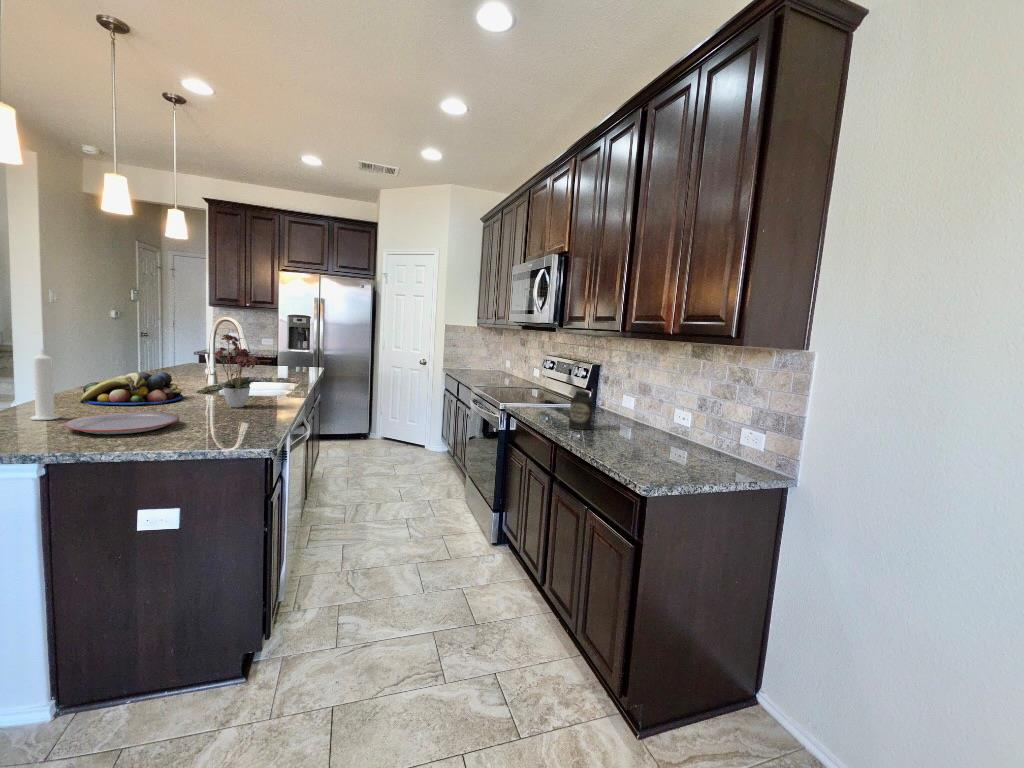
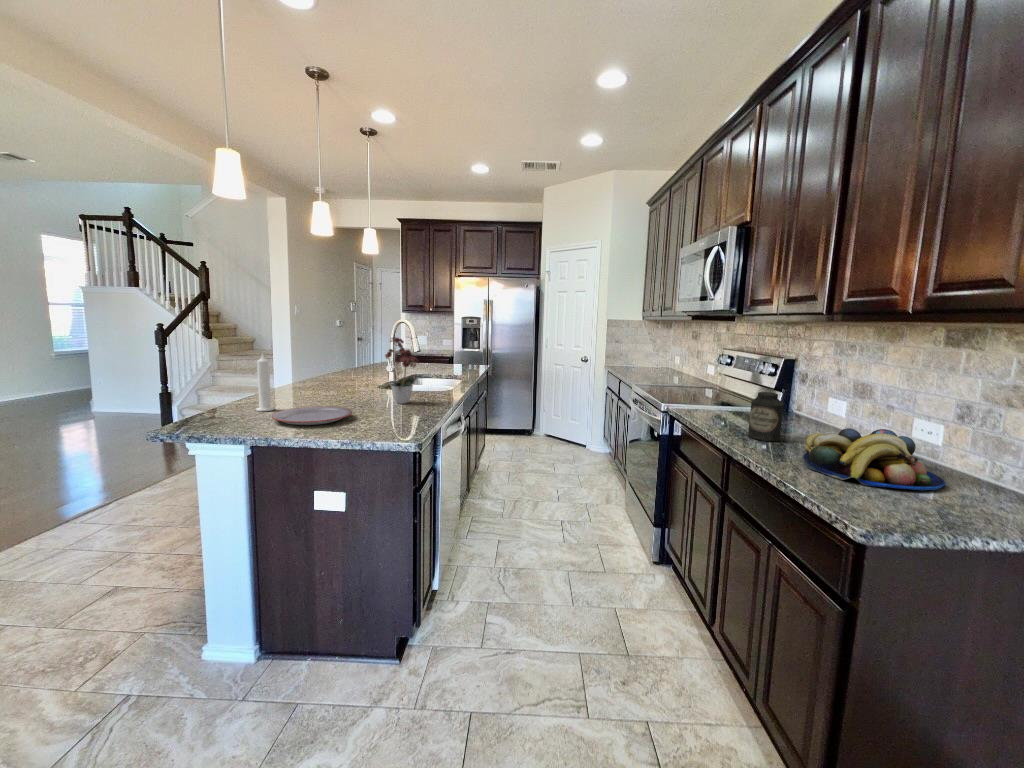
fruit bowl: present [80,372,183,405] -> present [803,428,946,490]

